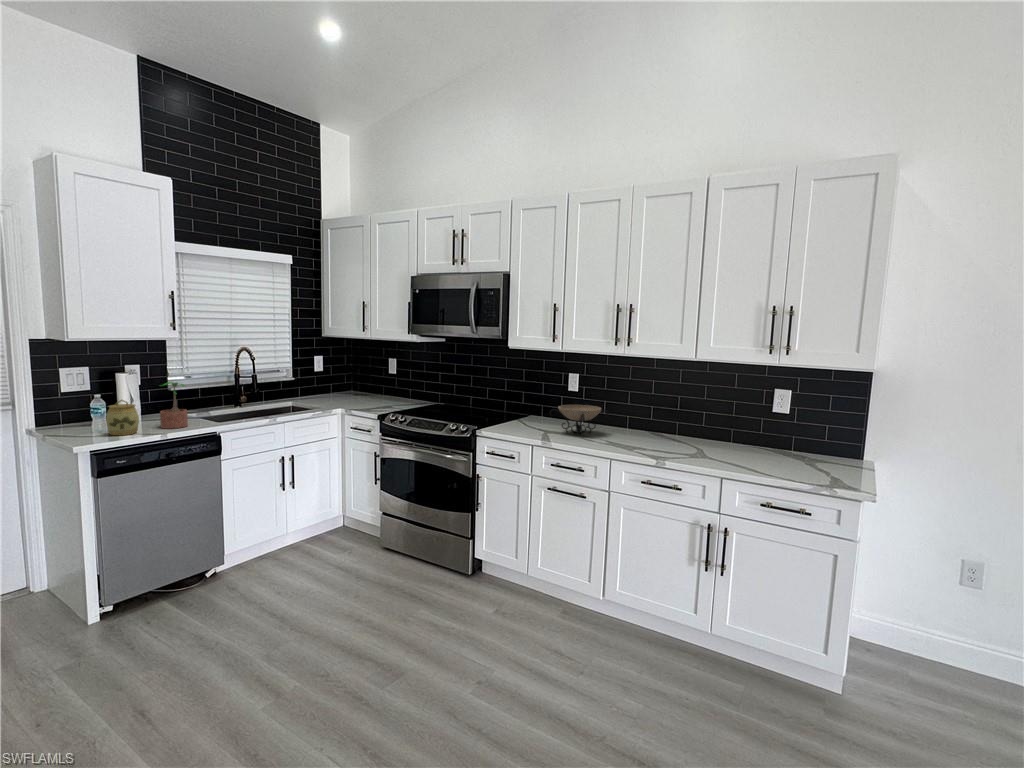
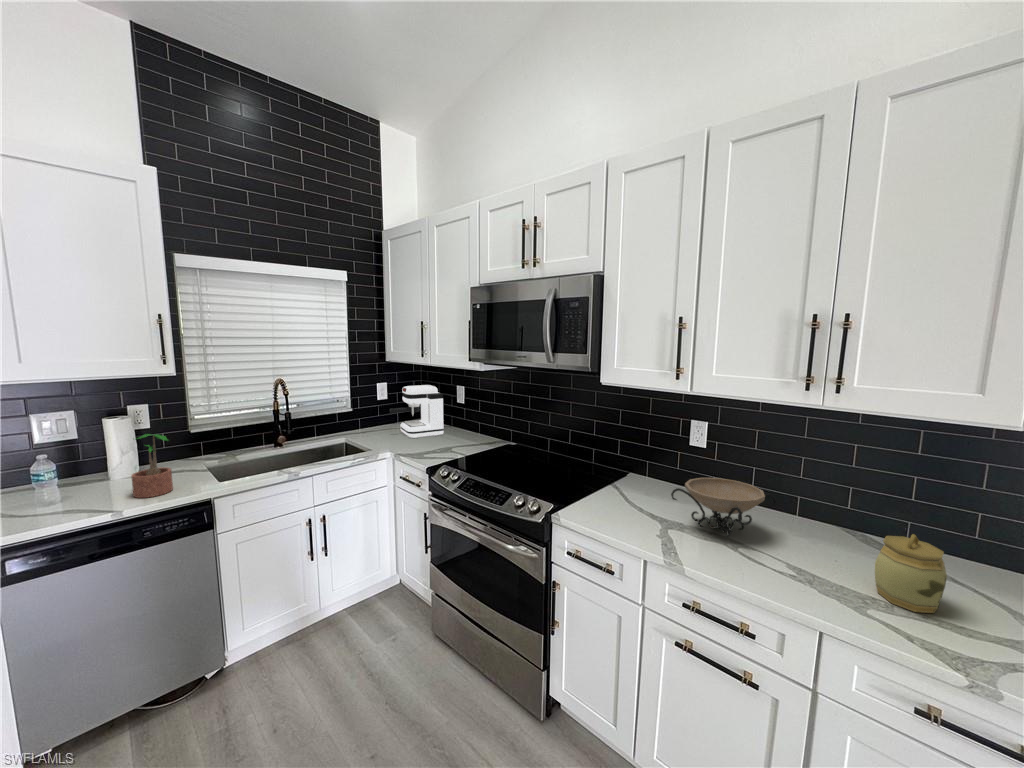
coffee maker: none [332,357,381,401] -> present [390,385,444,438]
jar: present [106,400,139,435] -> present [875,534,947,613]

